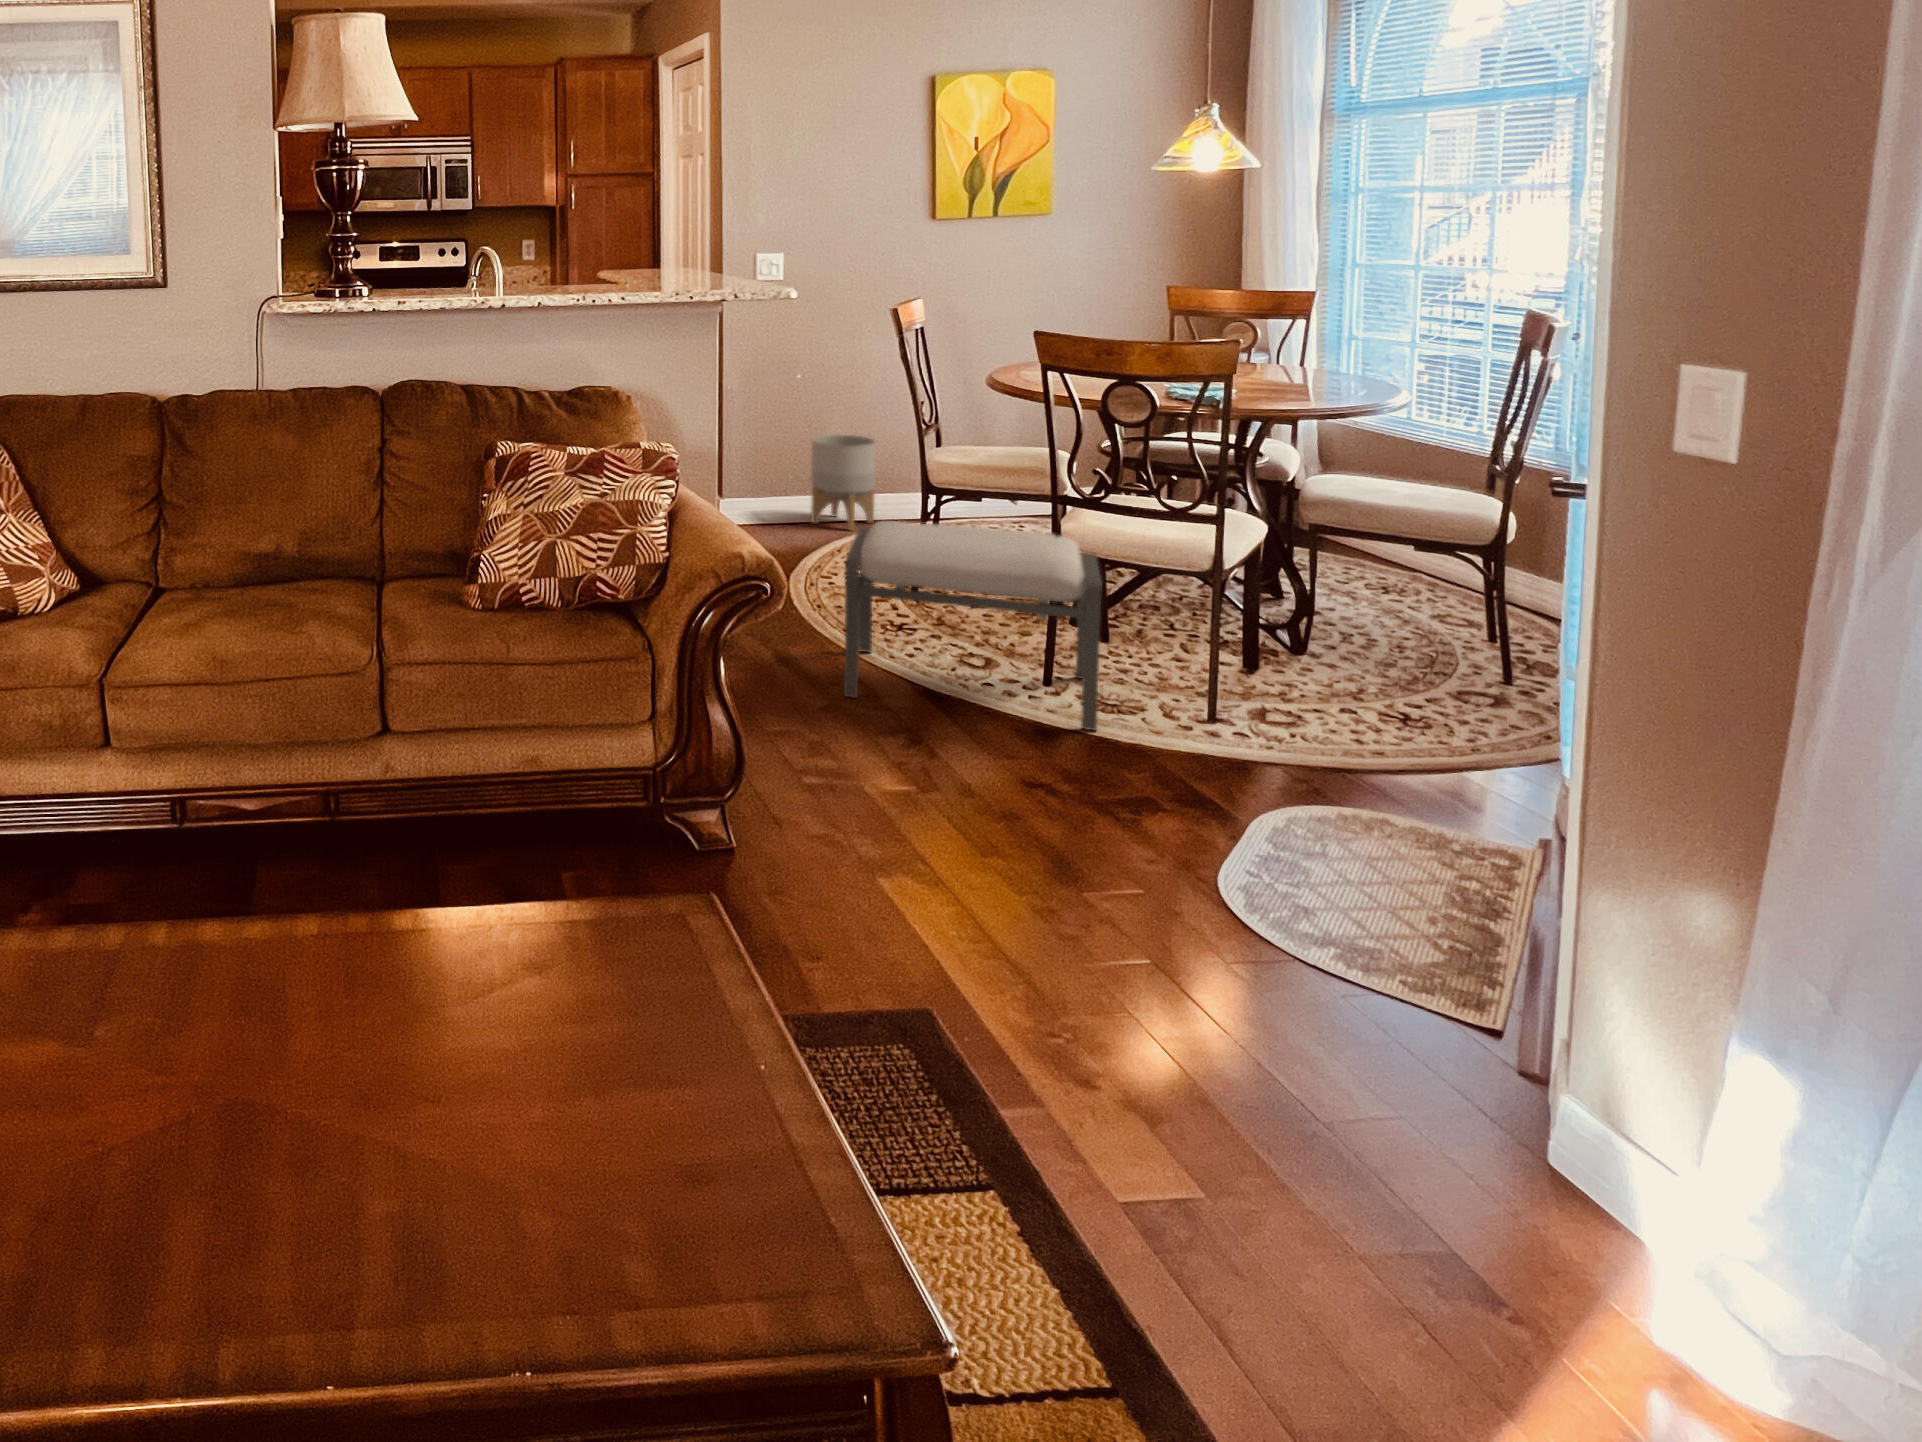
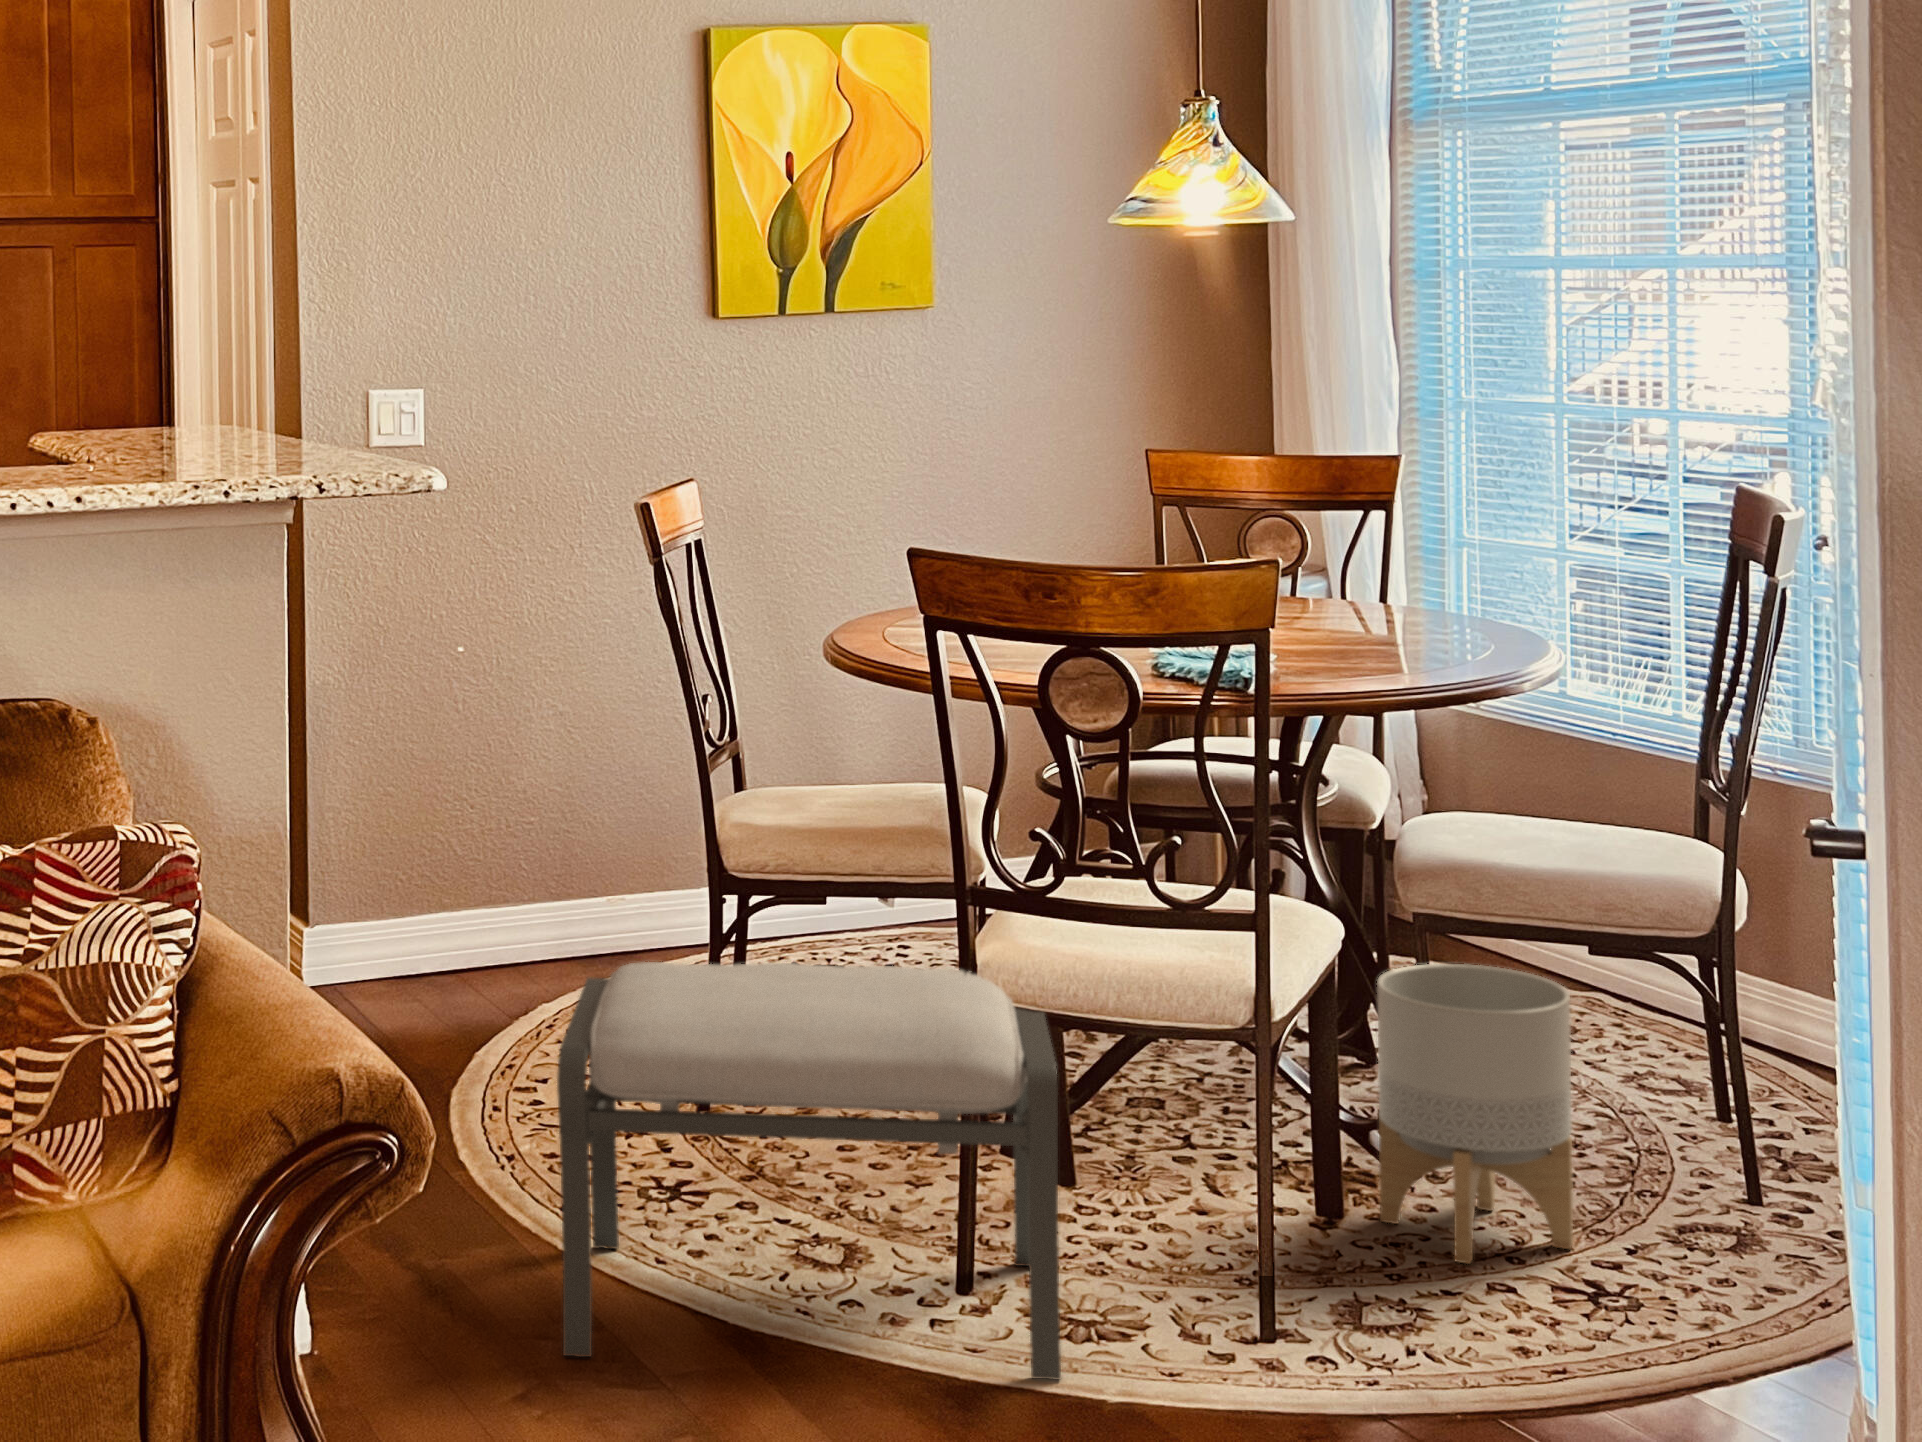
planter: present [811,434,876,531] -> present [1377,964,1573,1264]

